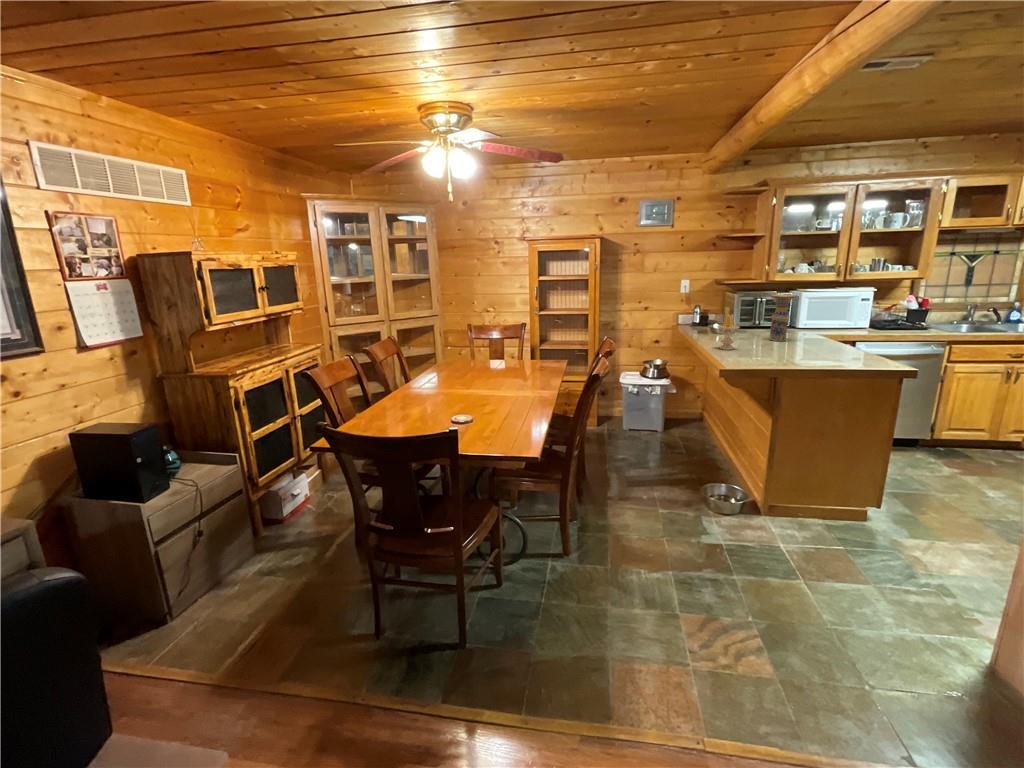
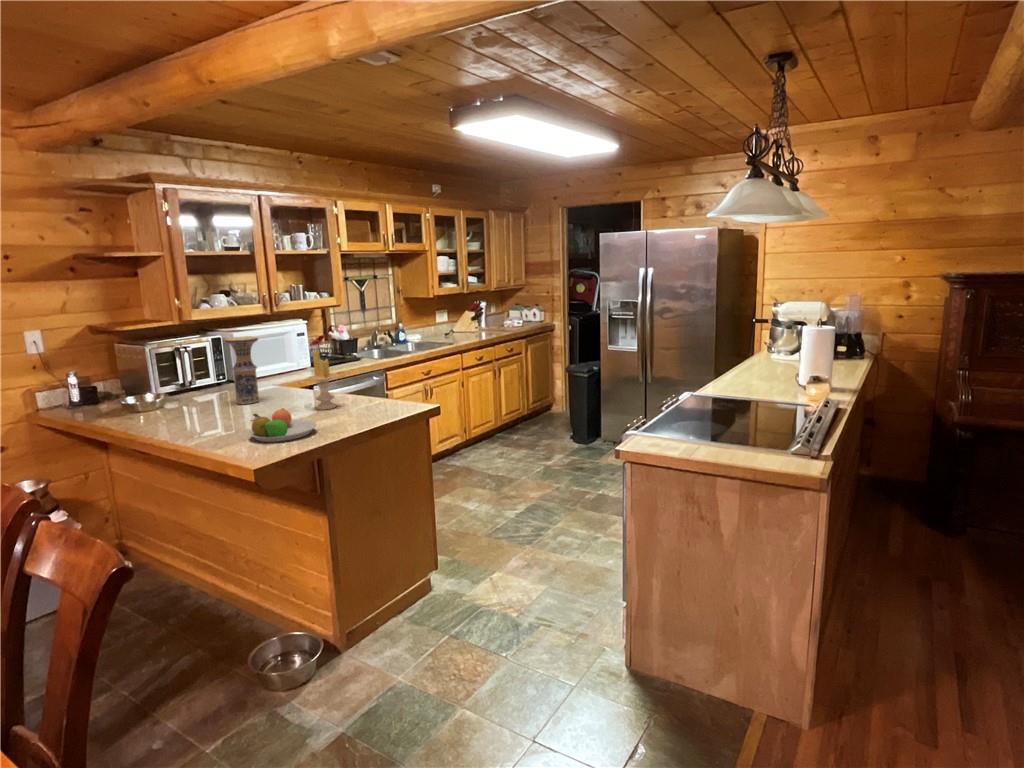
candle: present [717,307,739,350] -> present [307,350,338,410]
fruit bowl: none [735,342,782,363] -> present [248,408,316,442]

